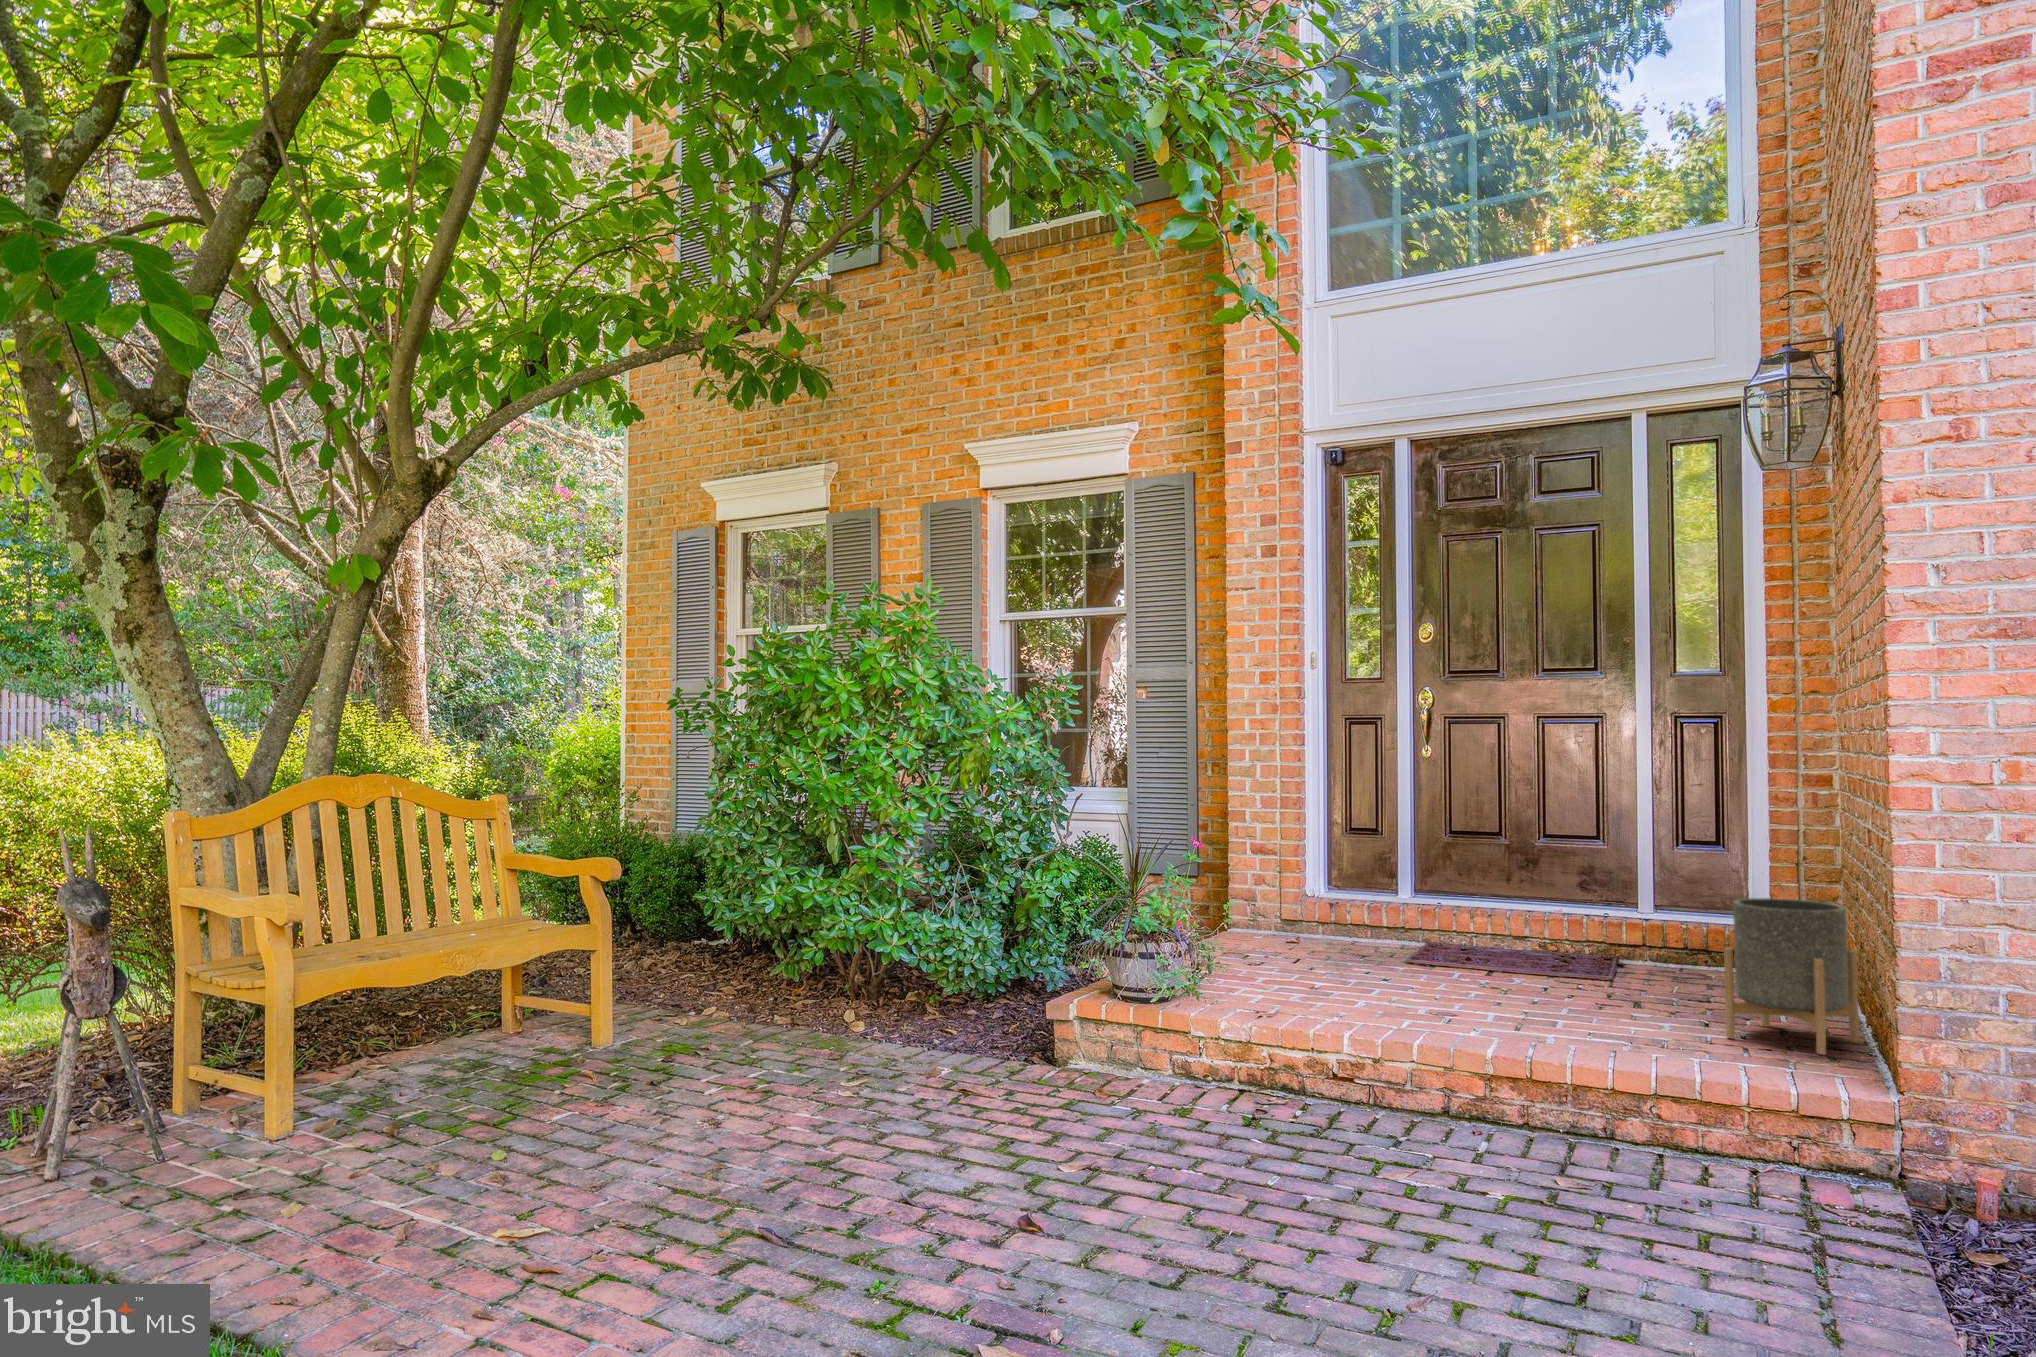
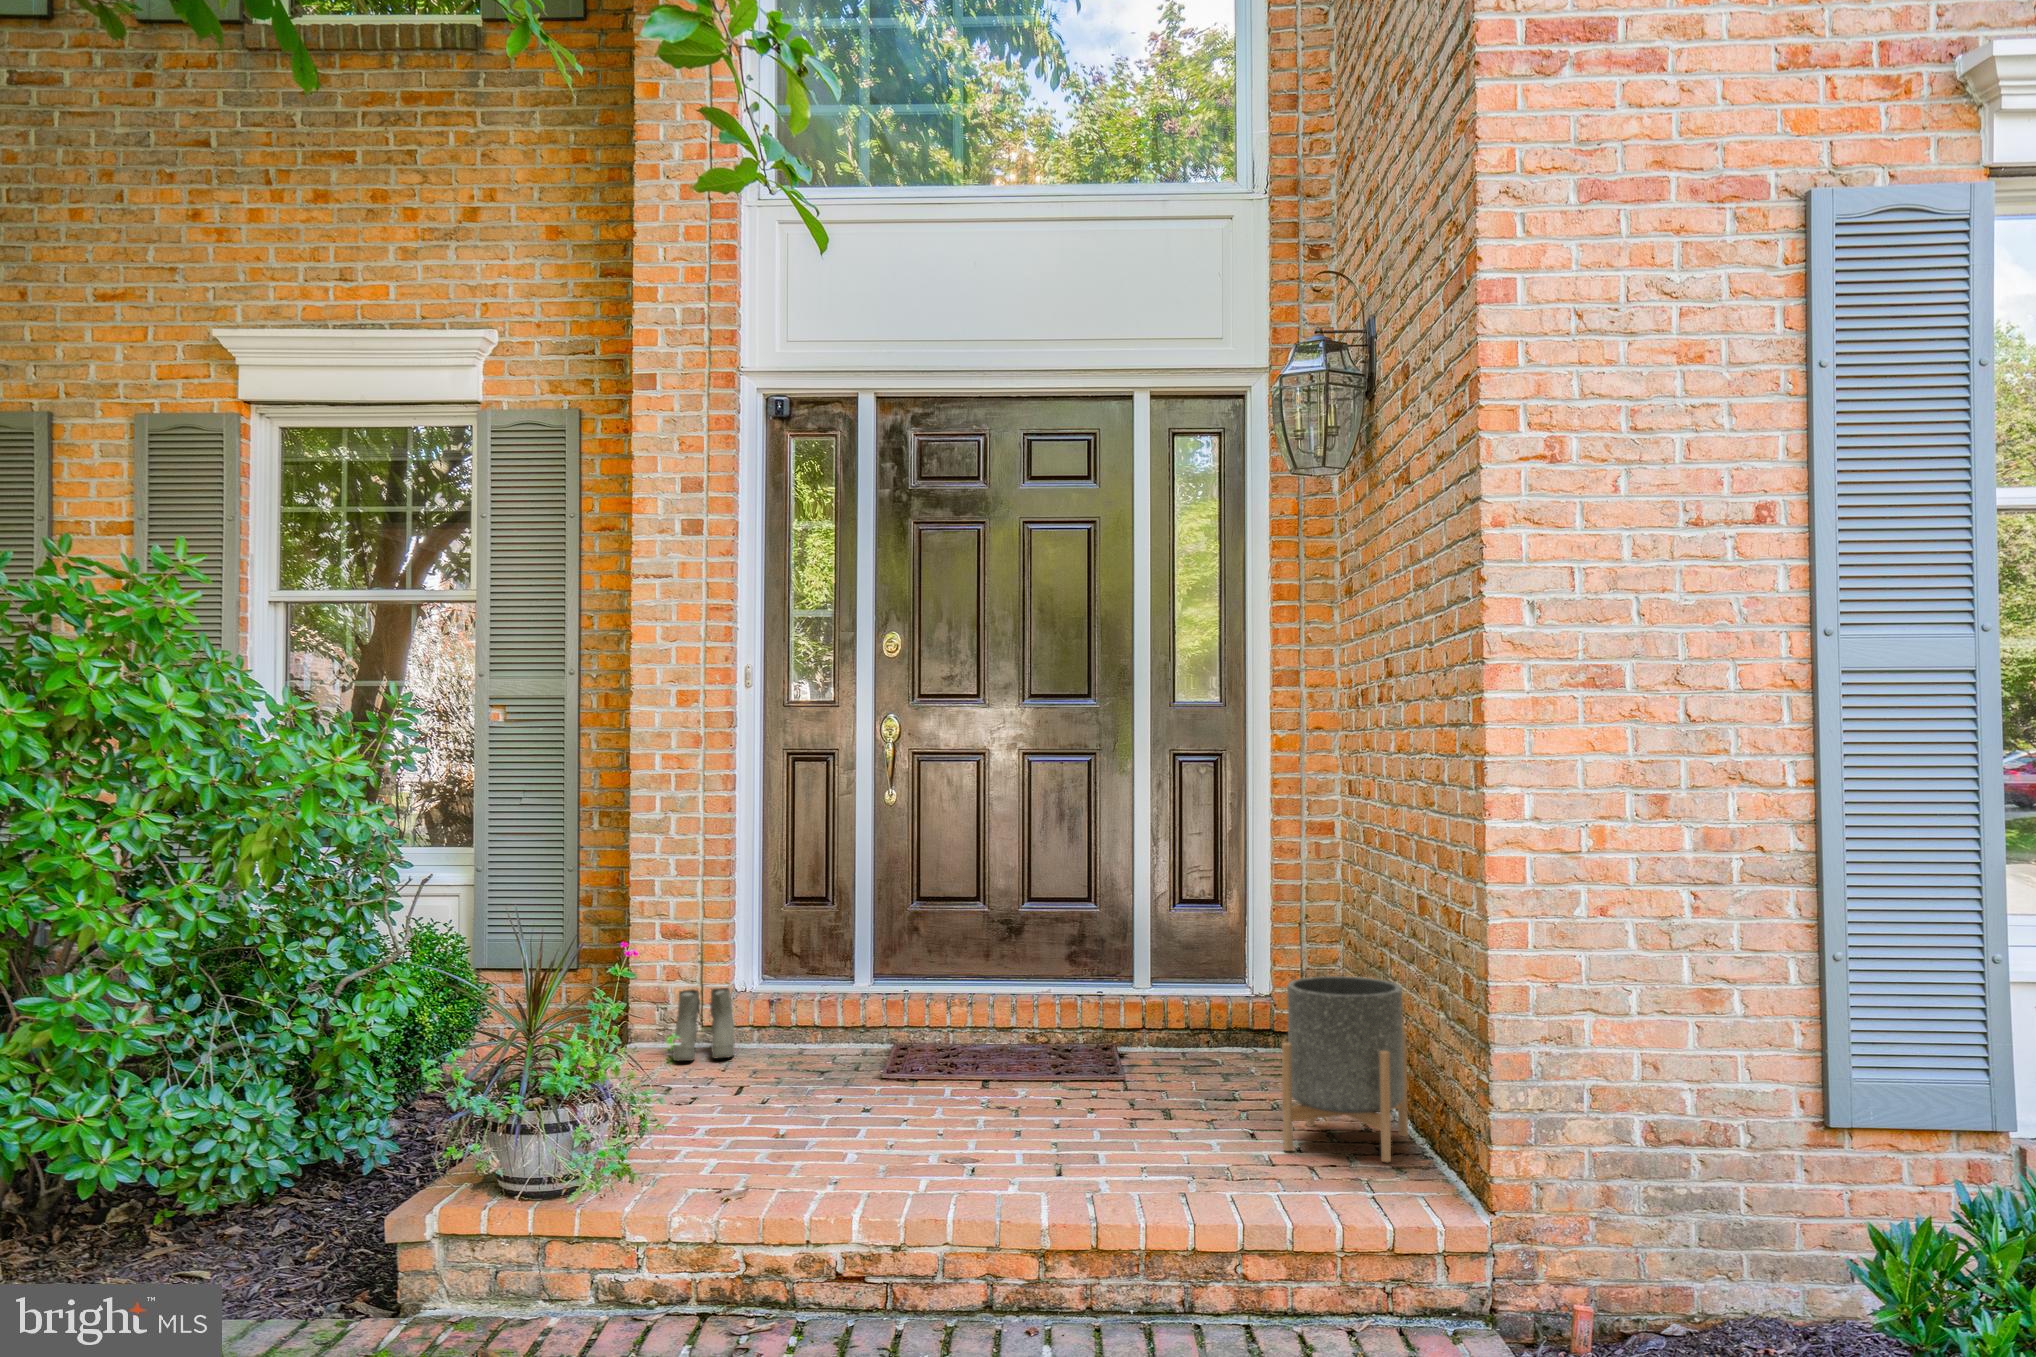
boots: none [1254,890,1300,941] -> present [673,988,734,1061]

